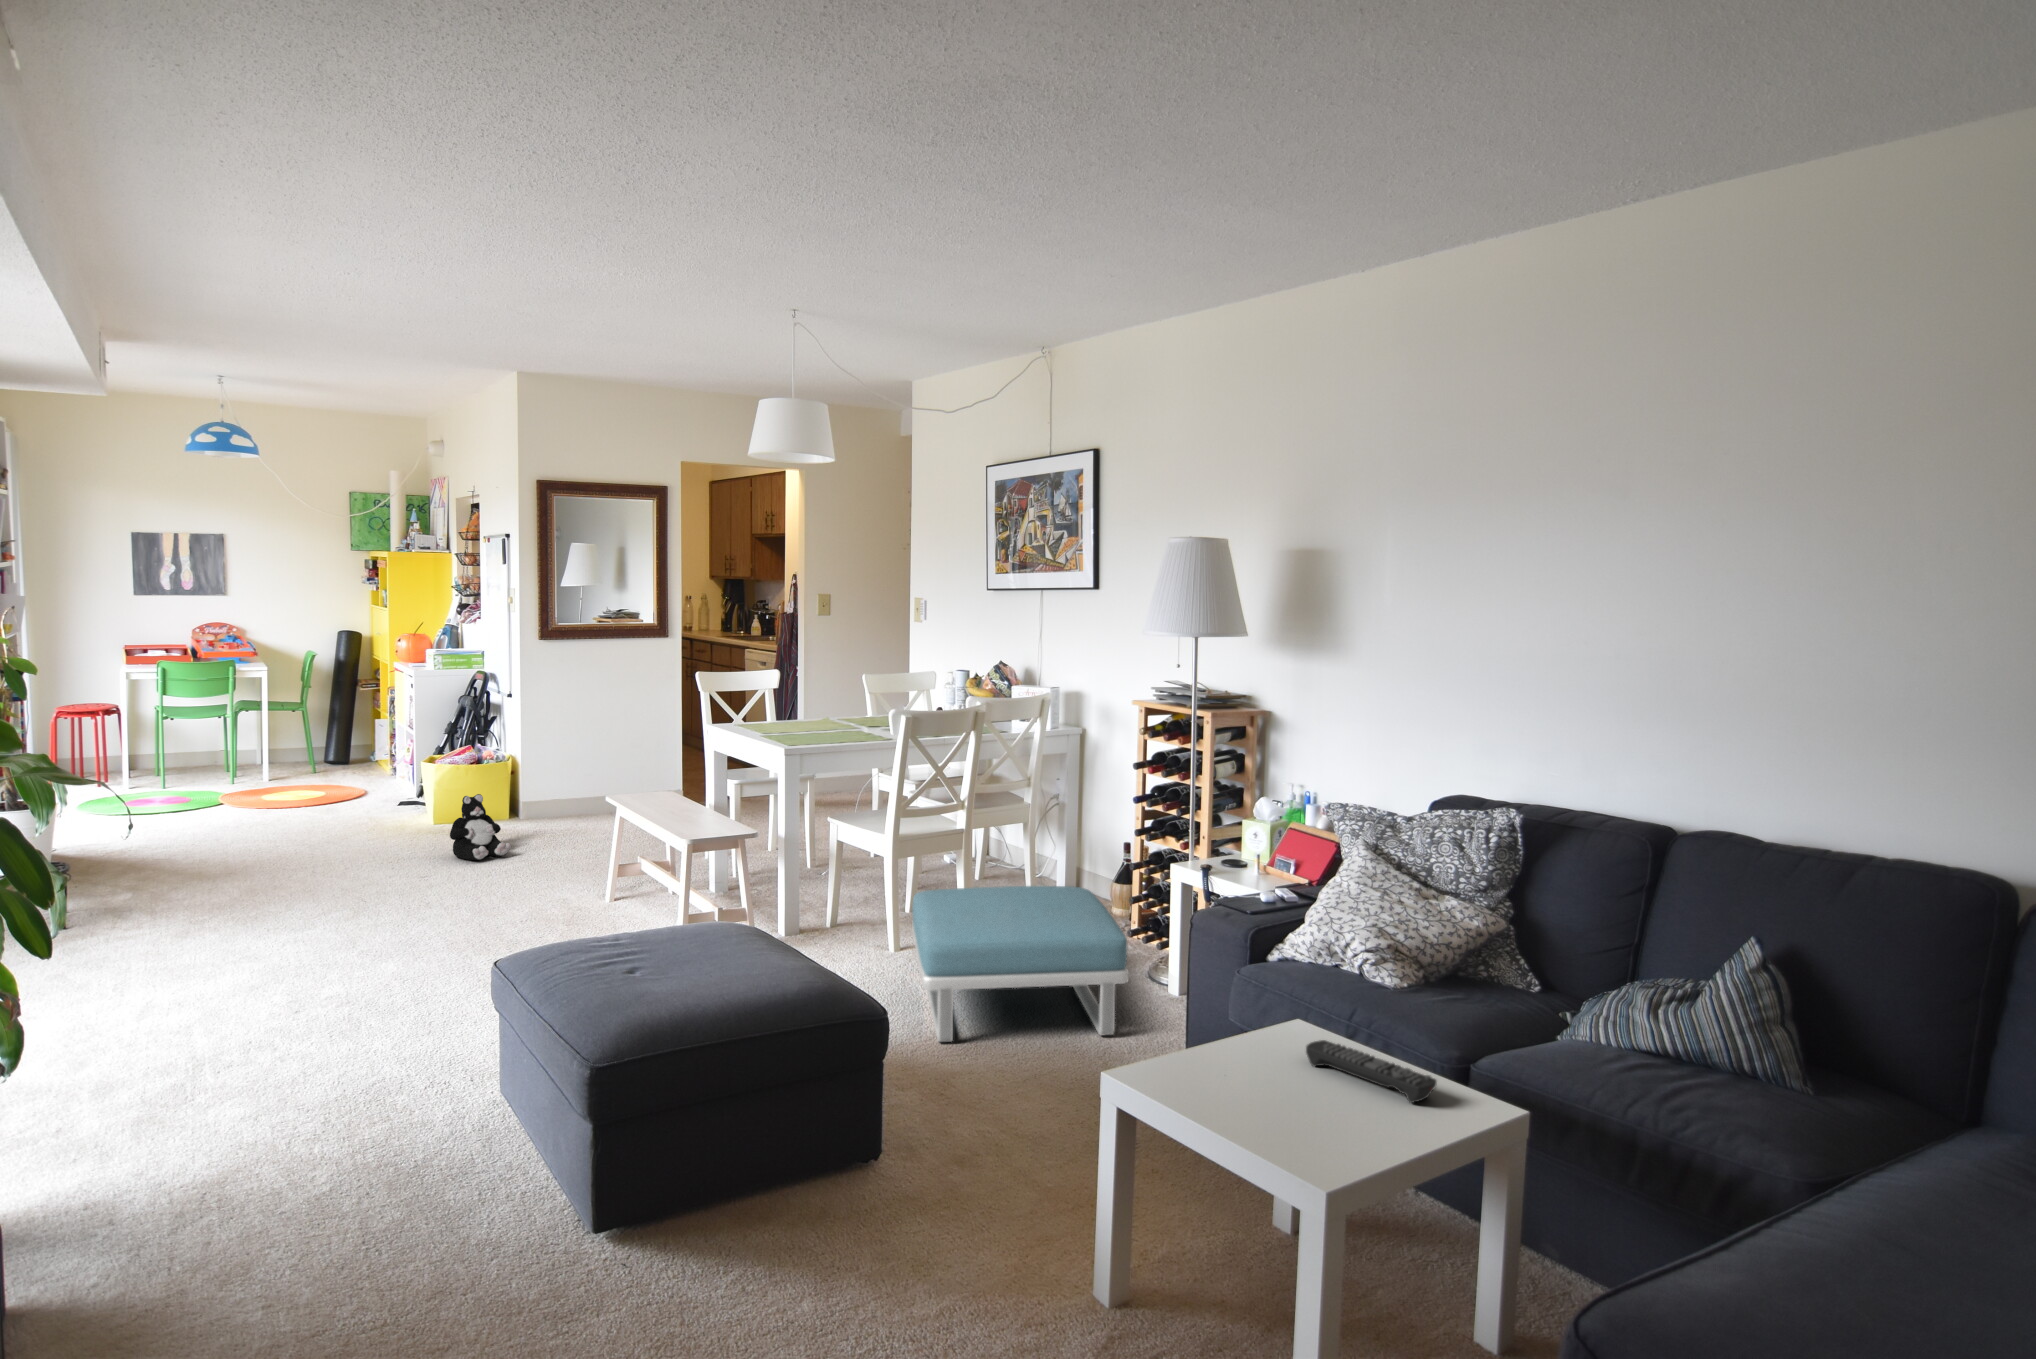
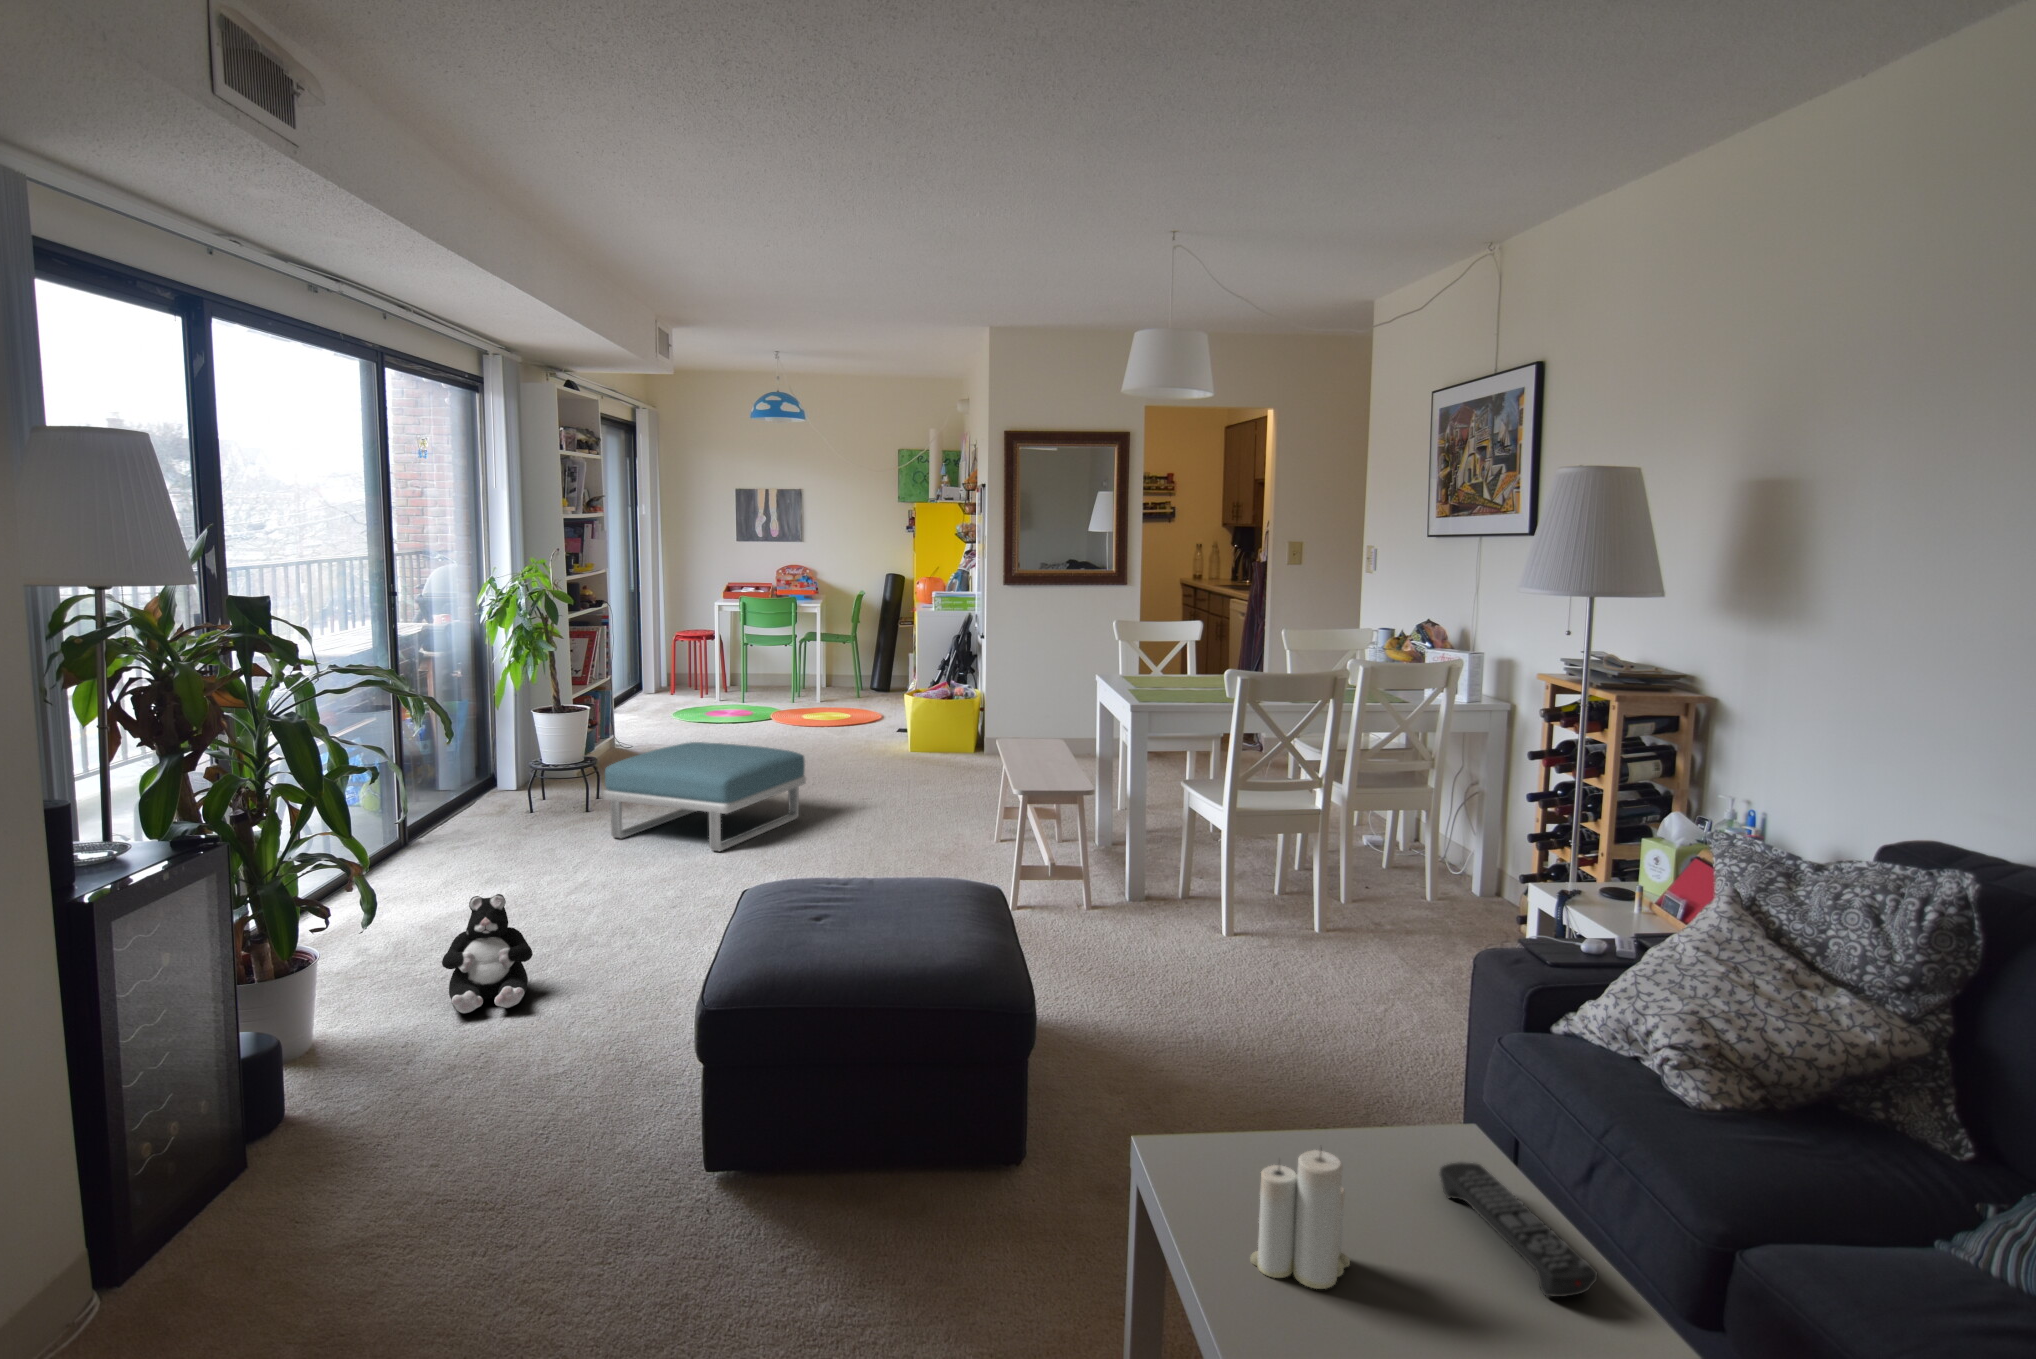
plush toy: present [450,794,511,860] -> present [442,894,533,1013]
footstool: present [912,886,1129,1042] -> present [603,742,806,851]
candle: none [1244,1030,1307,1133] -> present [1250,1150,1350,1289]

